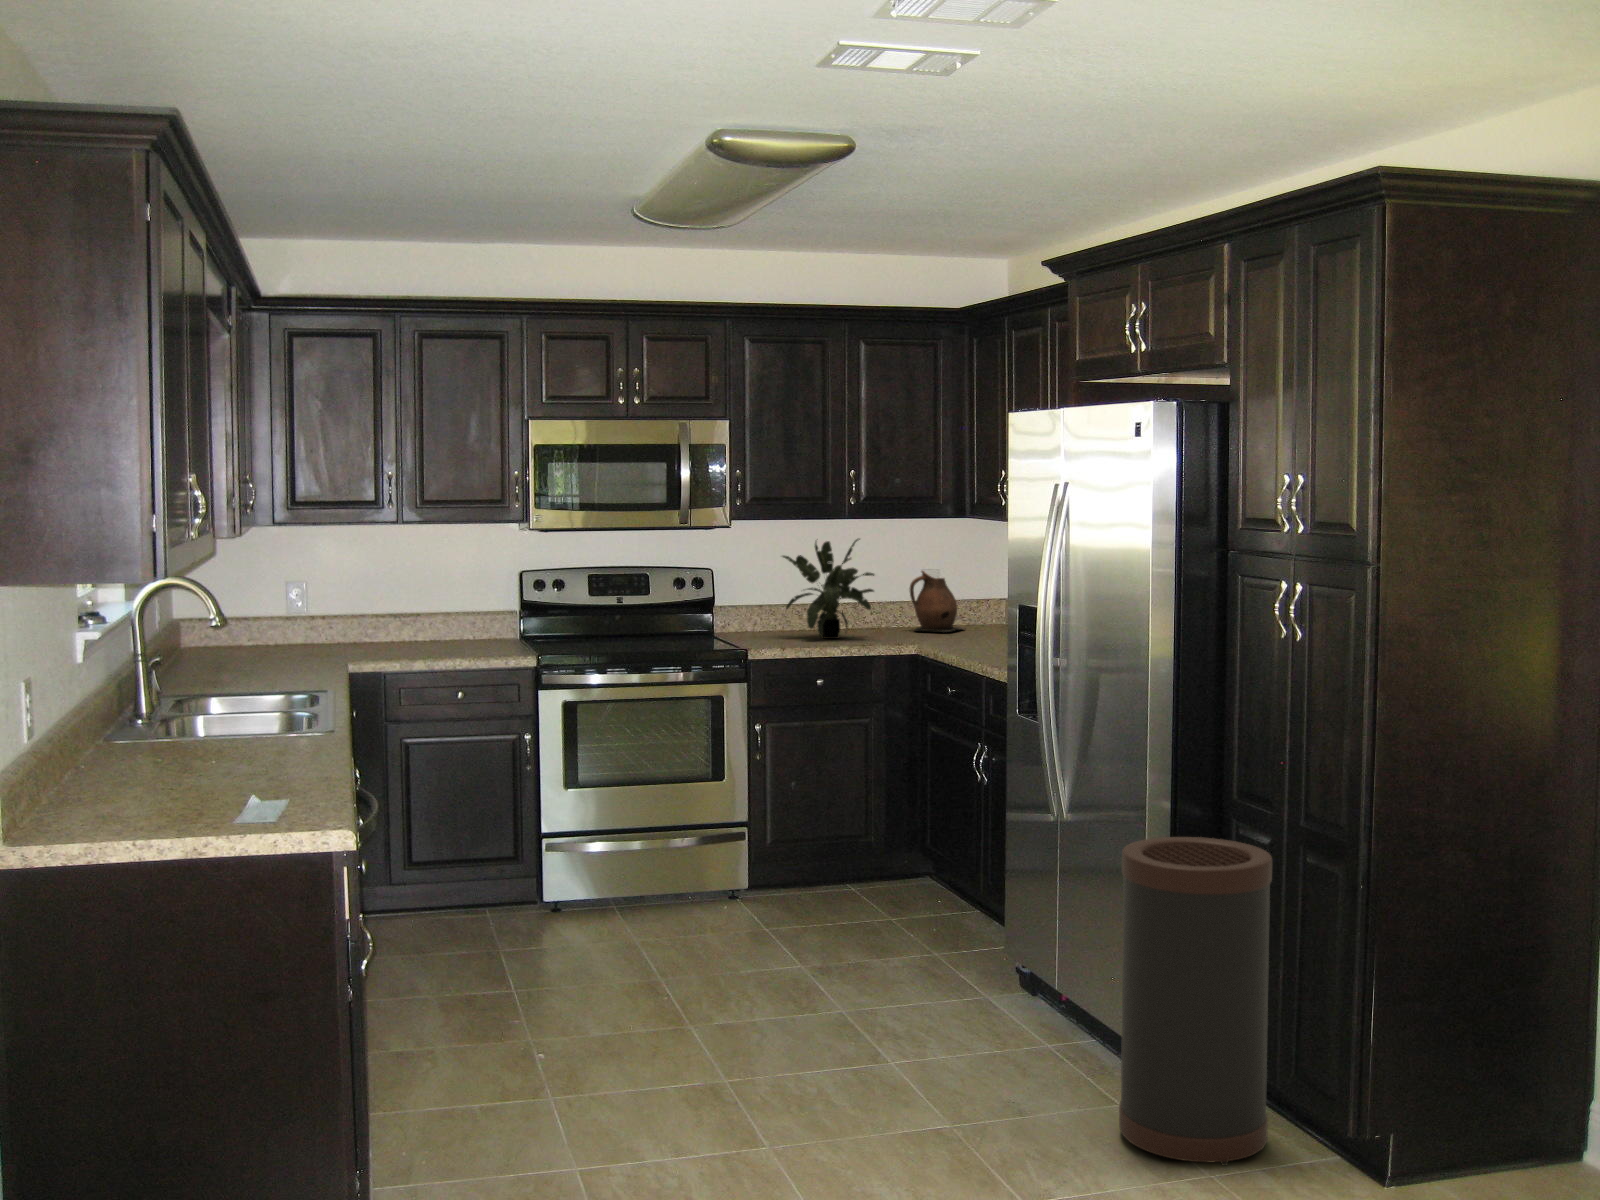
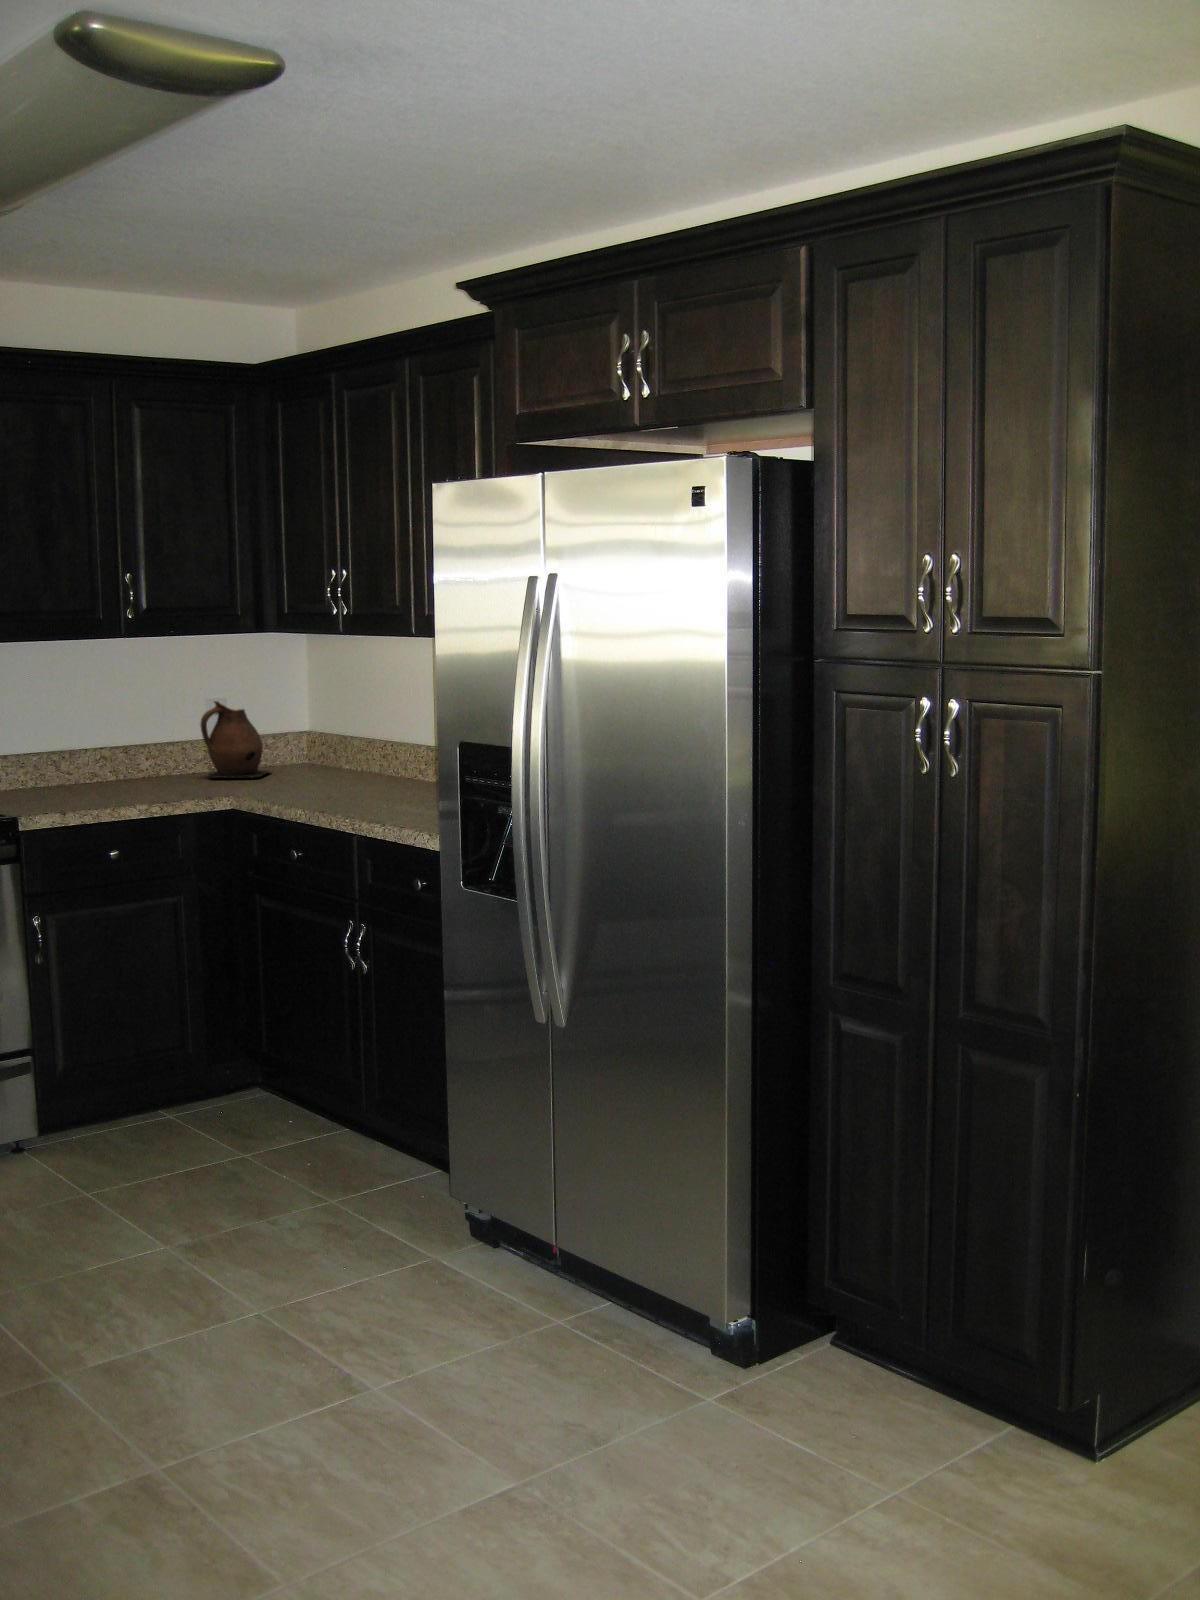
potted plant: present [782,539,874,639] -> none [34,661,172,796]
trash can: present [1119,837,1272,1166] -> none [743,1042,941,1484]

